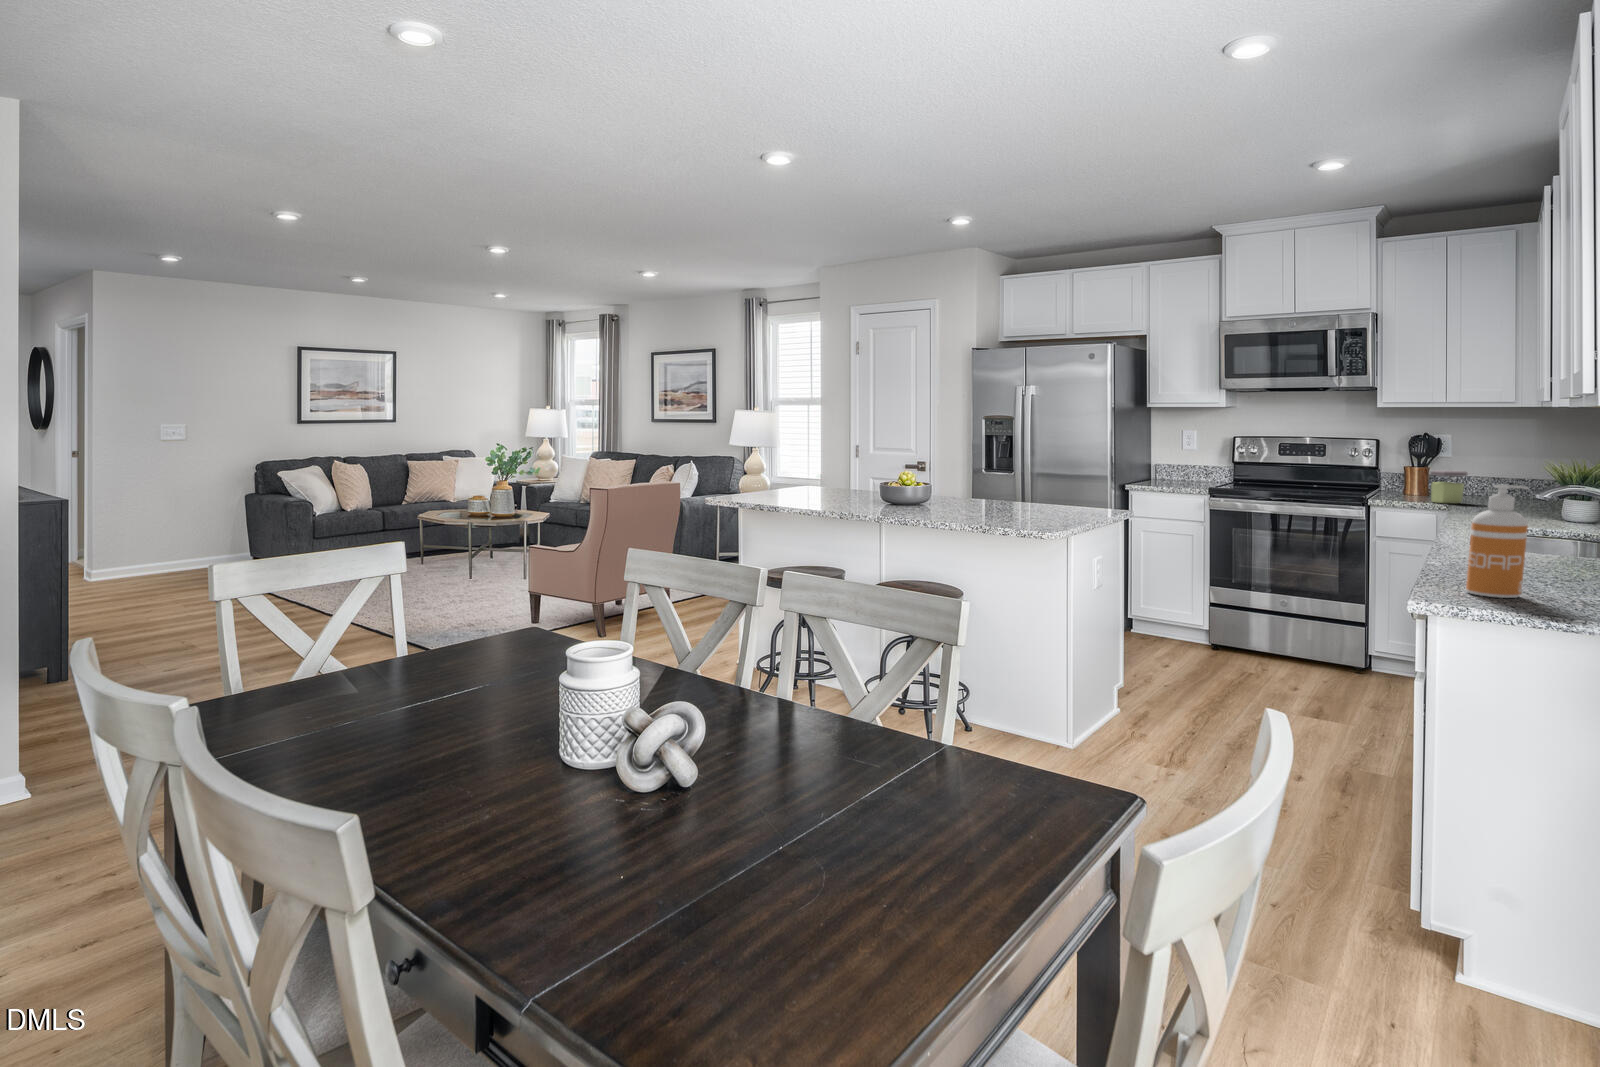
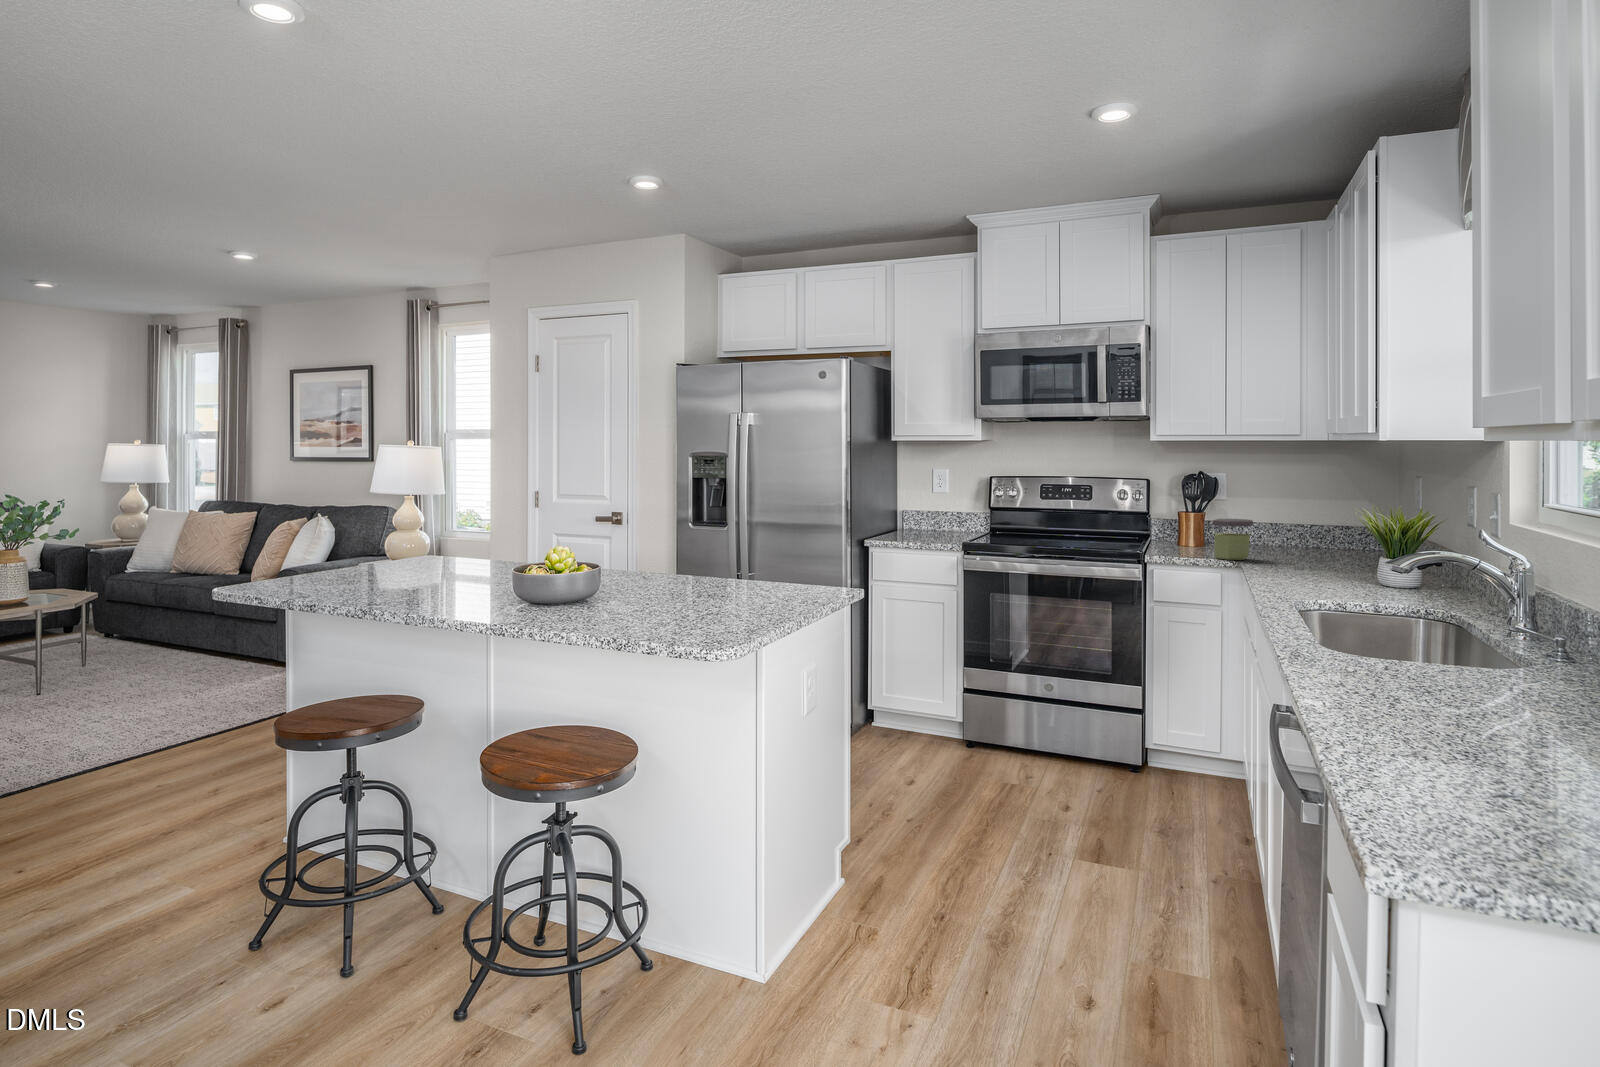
soap dispenser: present [1466,485,1528,598] -> none [1386,599,1494,824]

